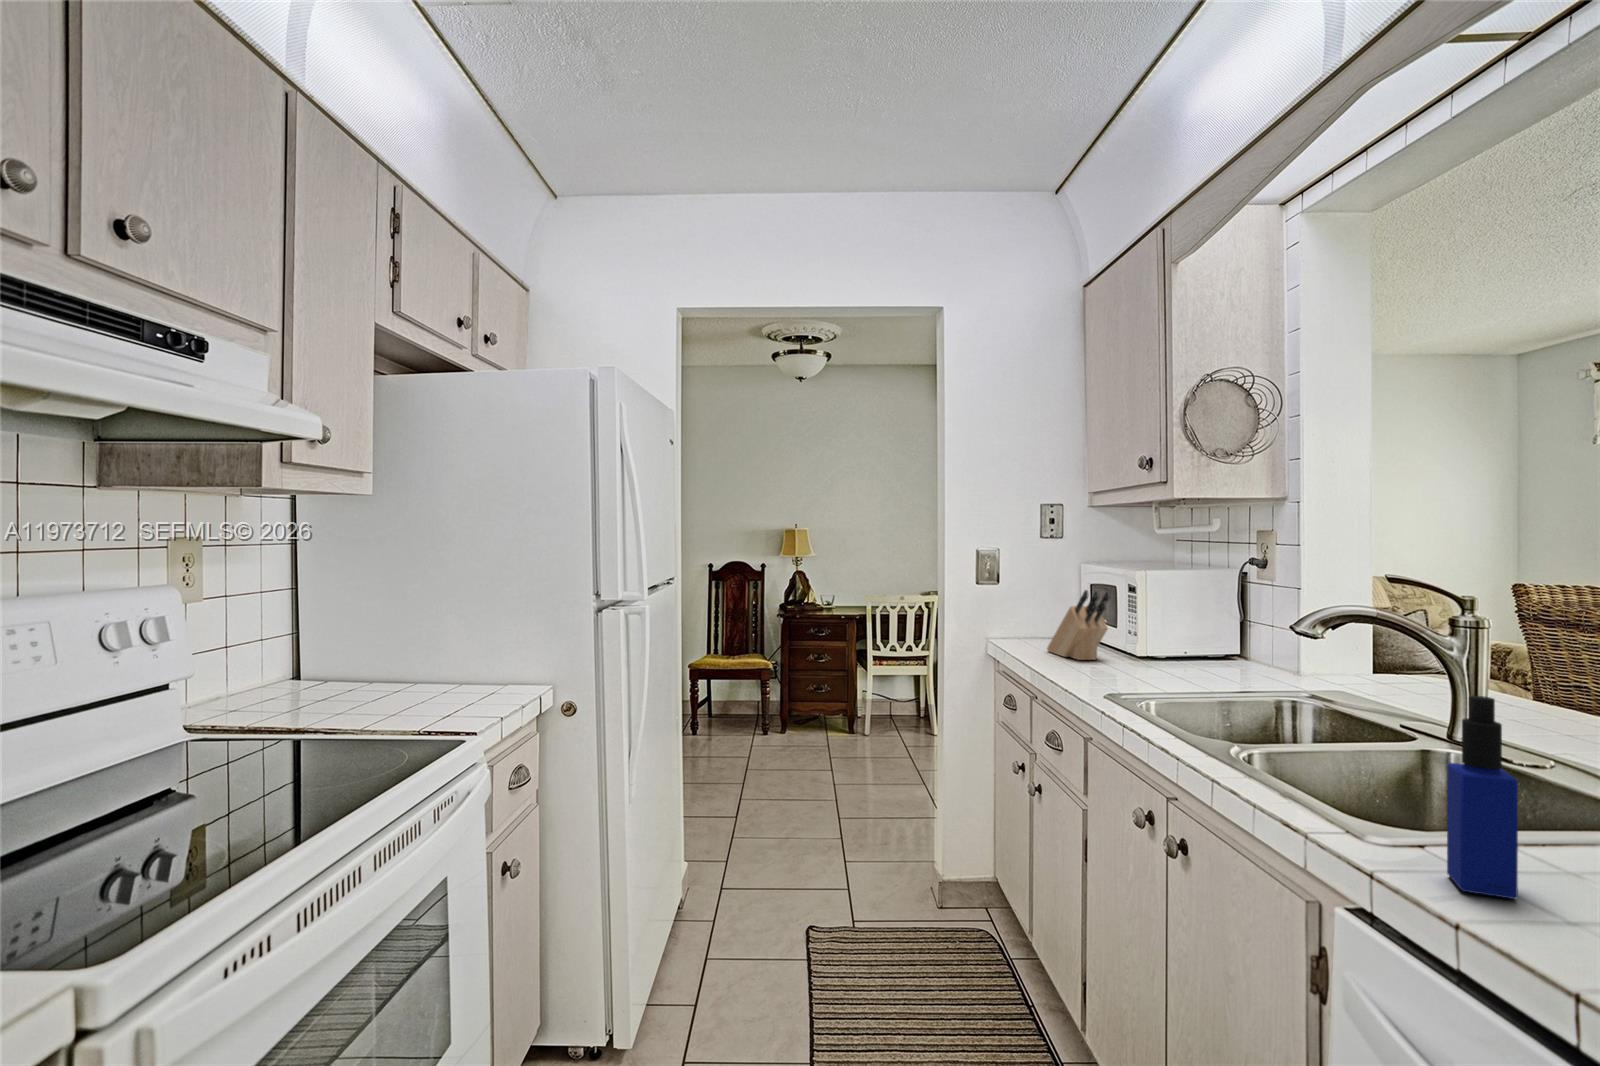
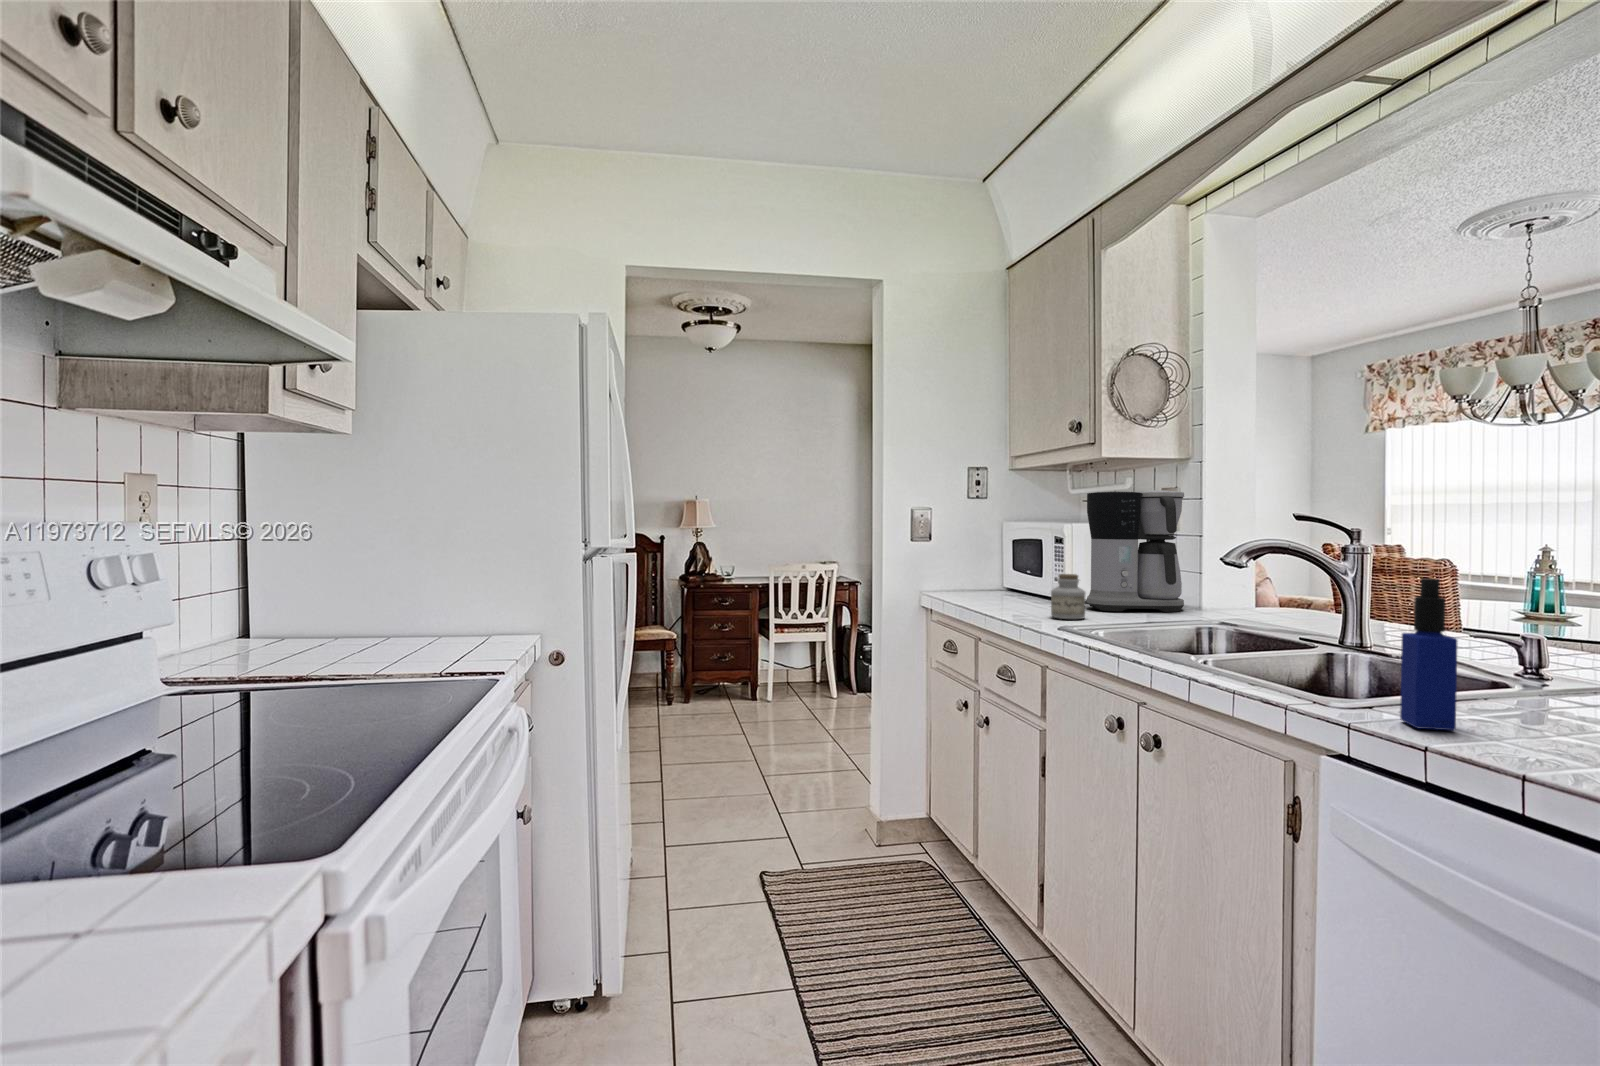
coffee maker: none [1156,537,1273,675] -> present [1086,490,1184,612]
knife block: present [1047,590,1110,660] -> none [983,540,1045,605]
jar: none [1107,631,1146,683] -> present [1051,574,1085,619]

